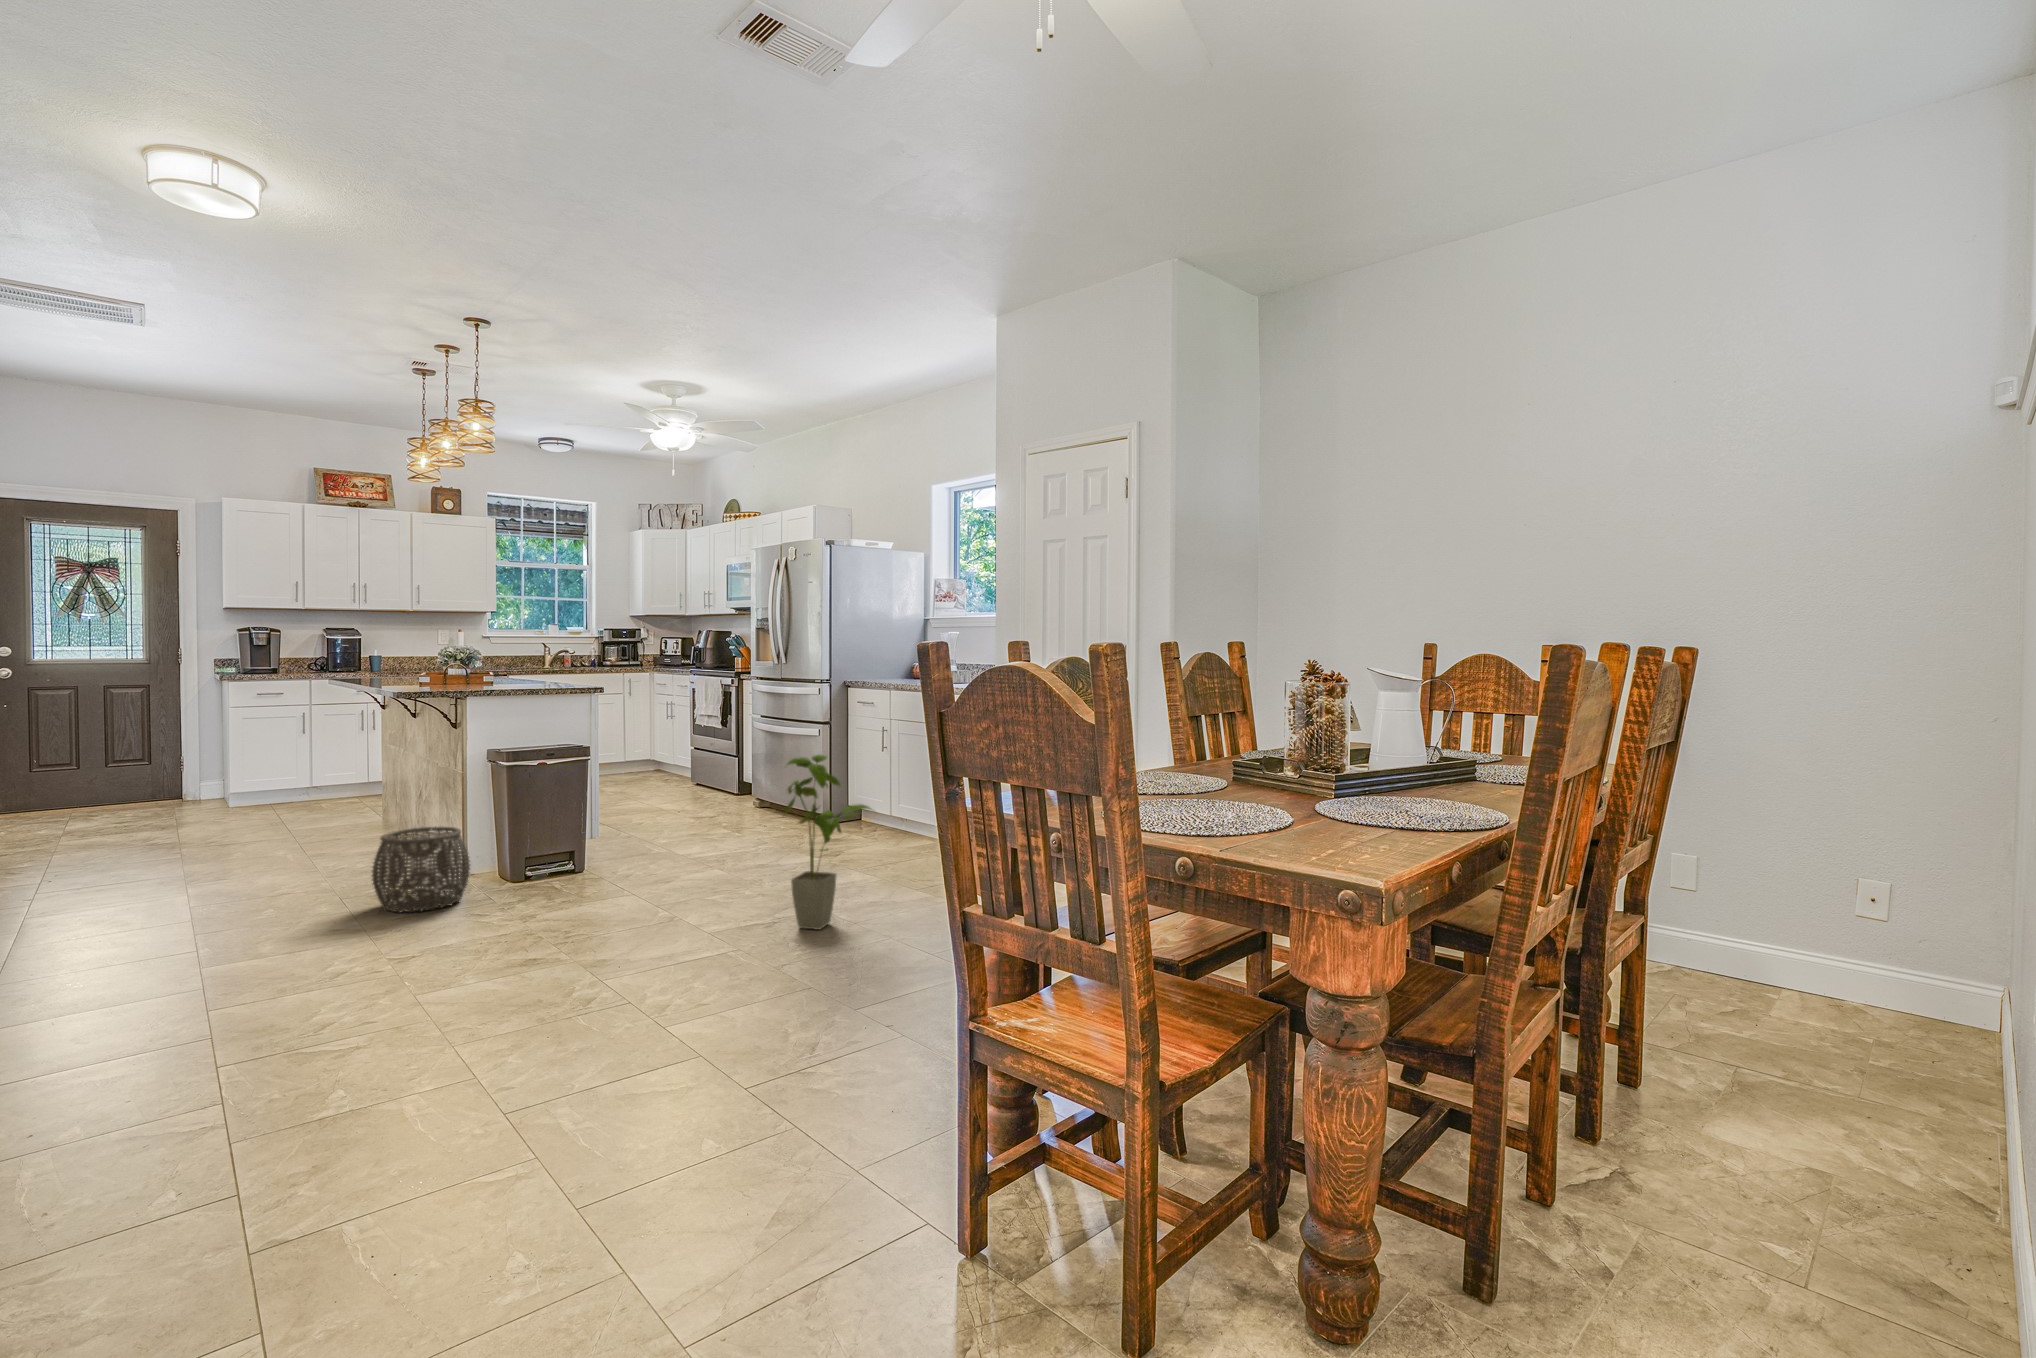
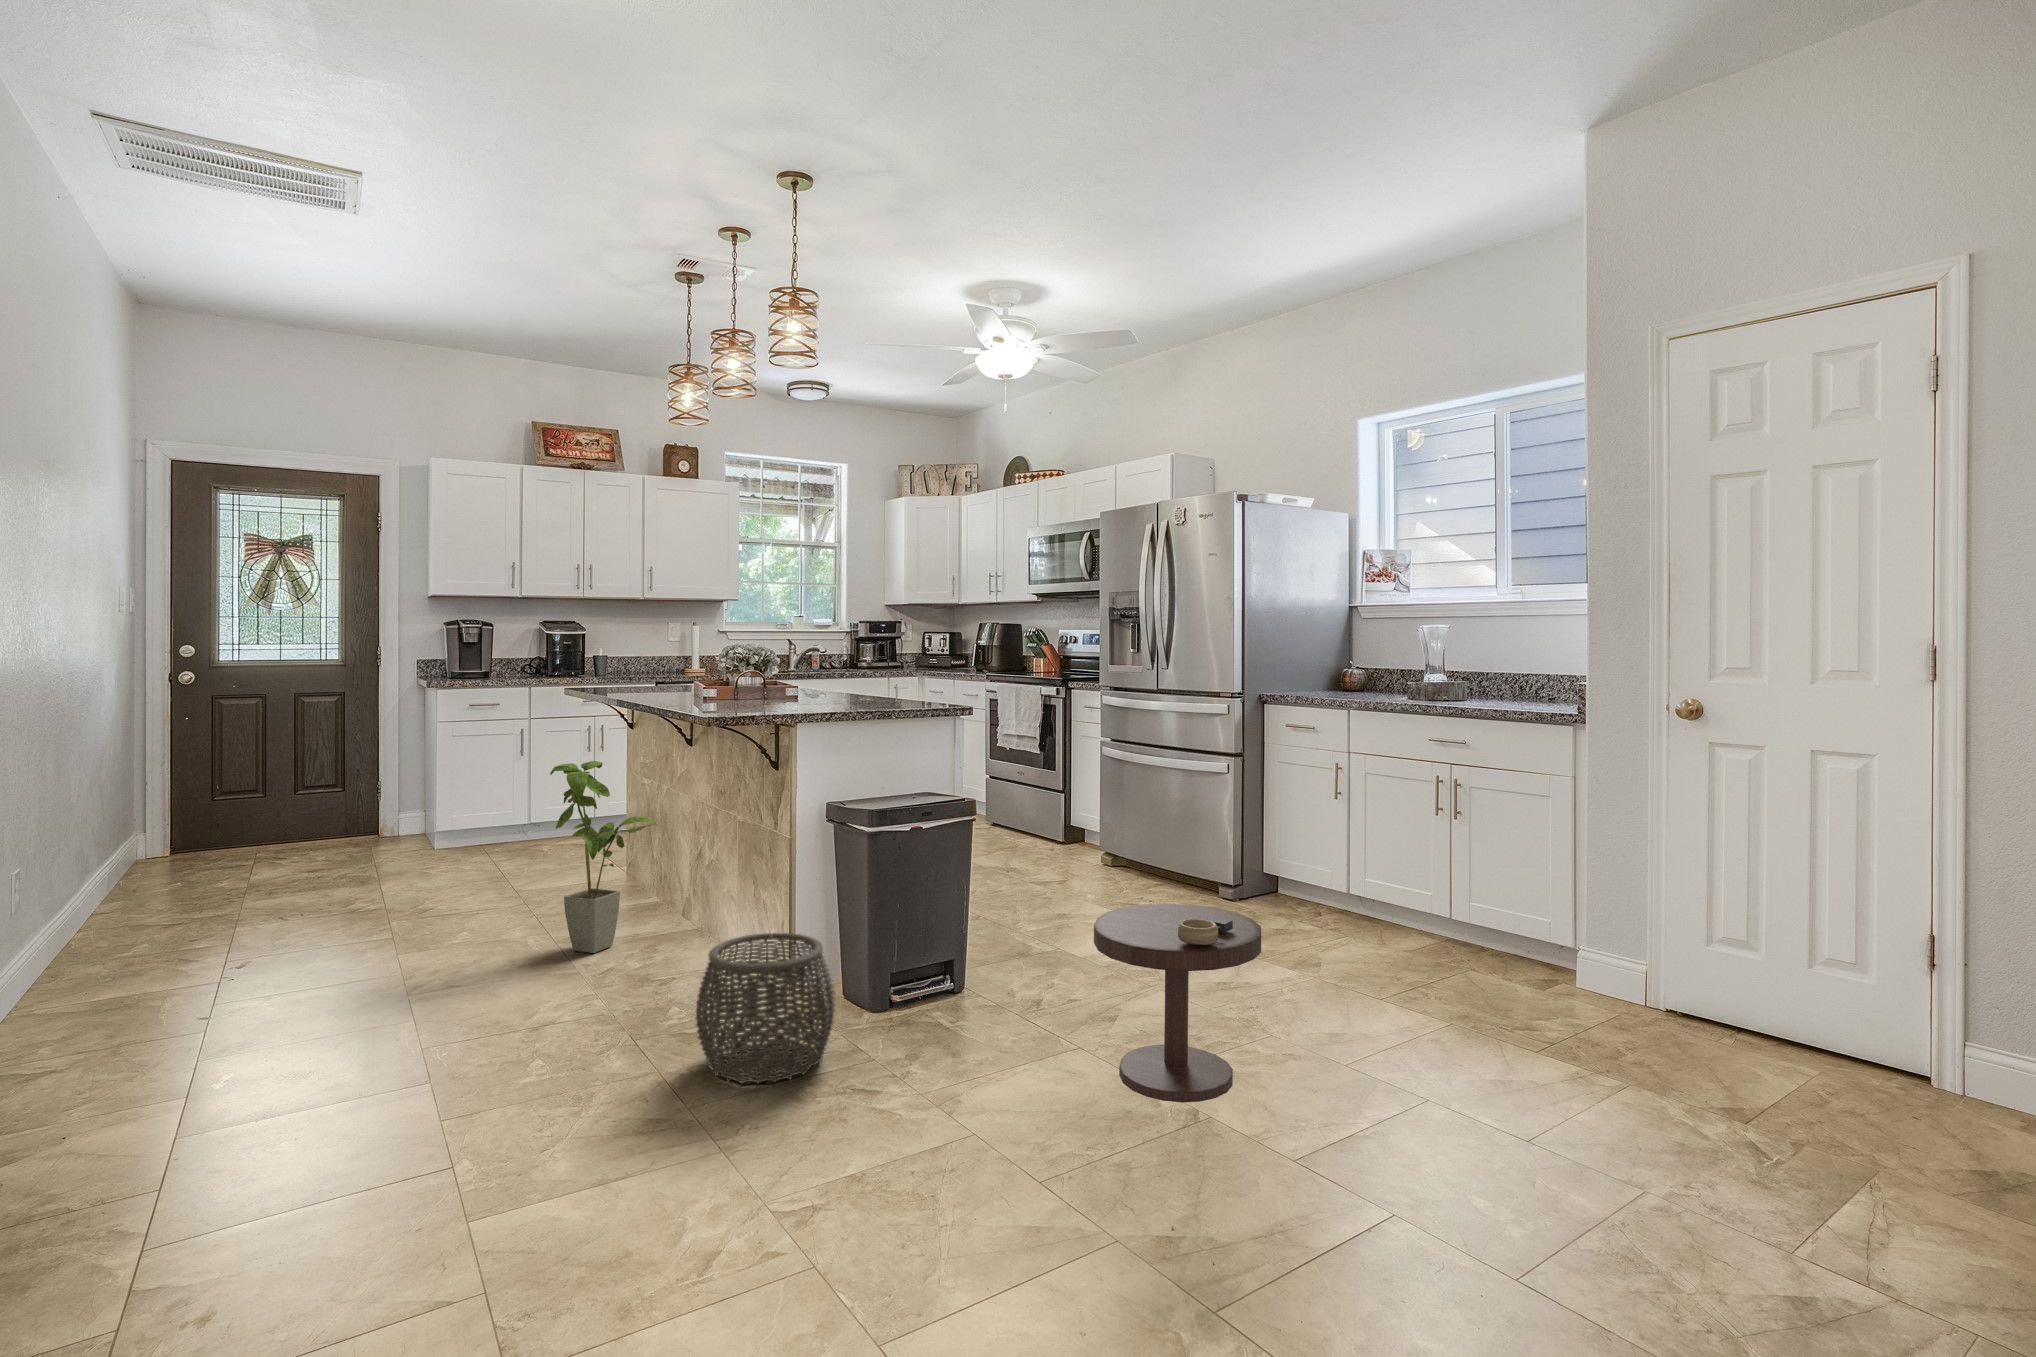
house plant: present [784,755,875,930] -> present [550,761,659,953]
side table: none [562,785,659,952] -> present [1094,904,1261,1228]

